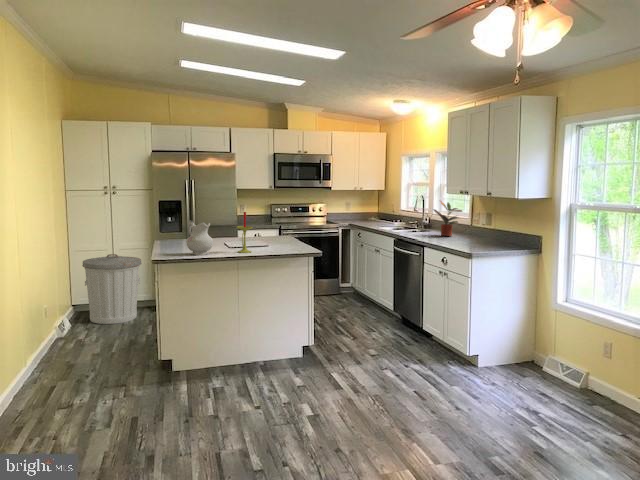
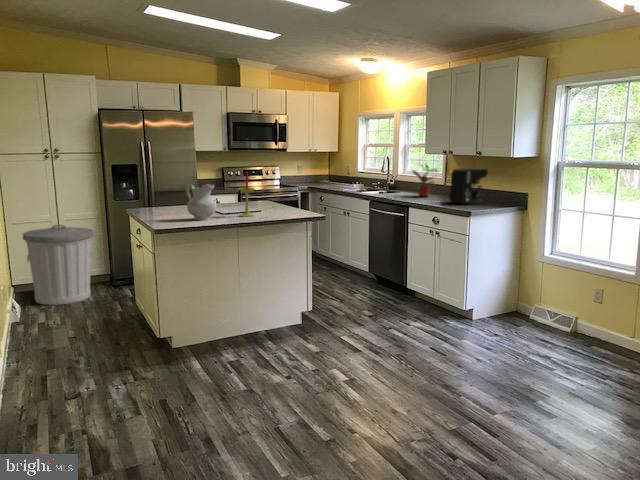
coffee maker: none [463,209,501,245] -> present [449,168,488,204]

